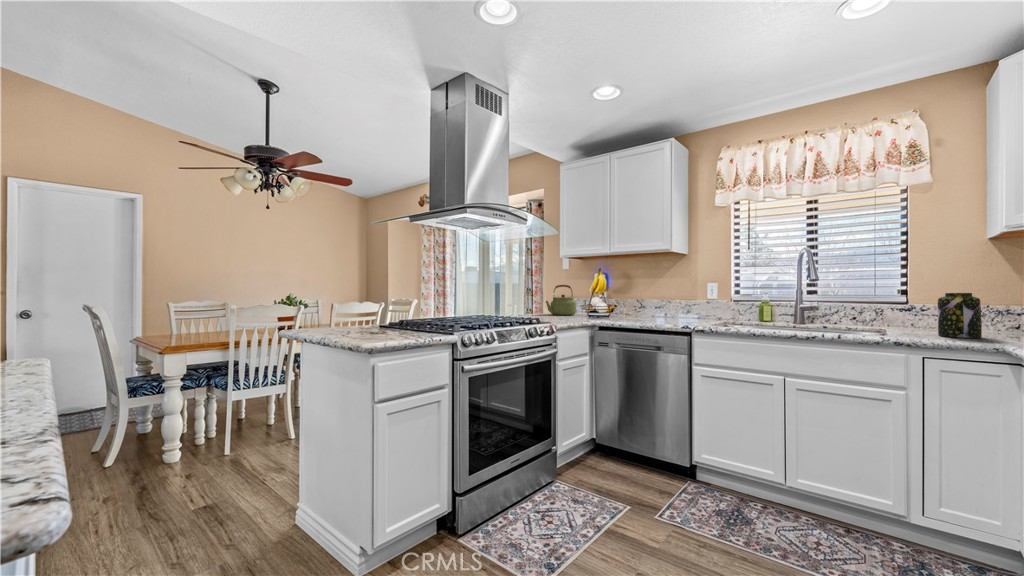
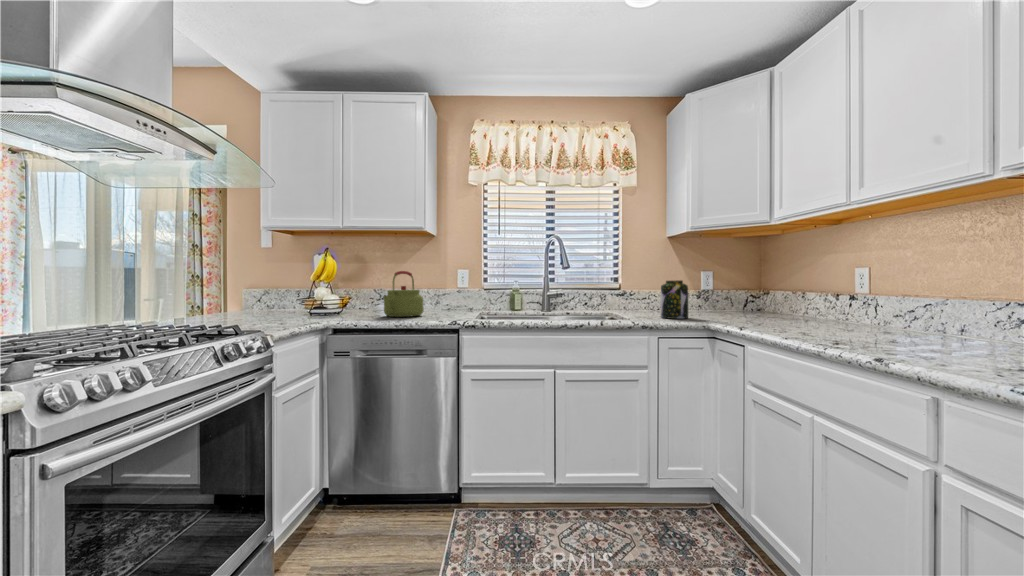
kettle: present [546,285,576,315] -> present [384,271,424,317]

